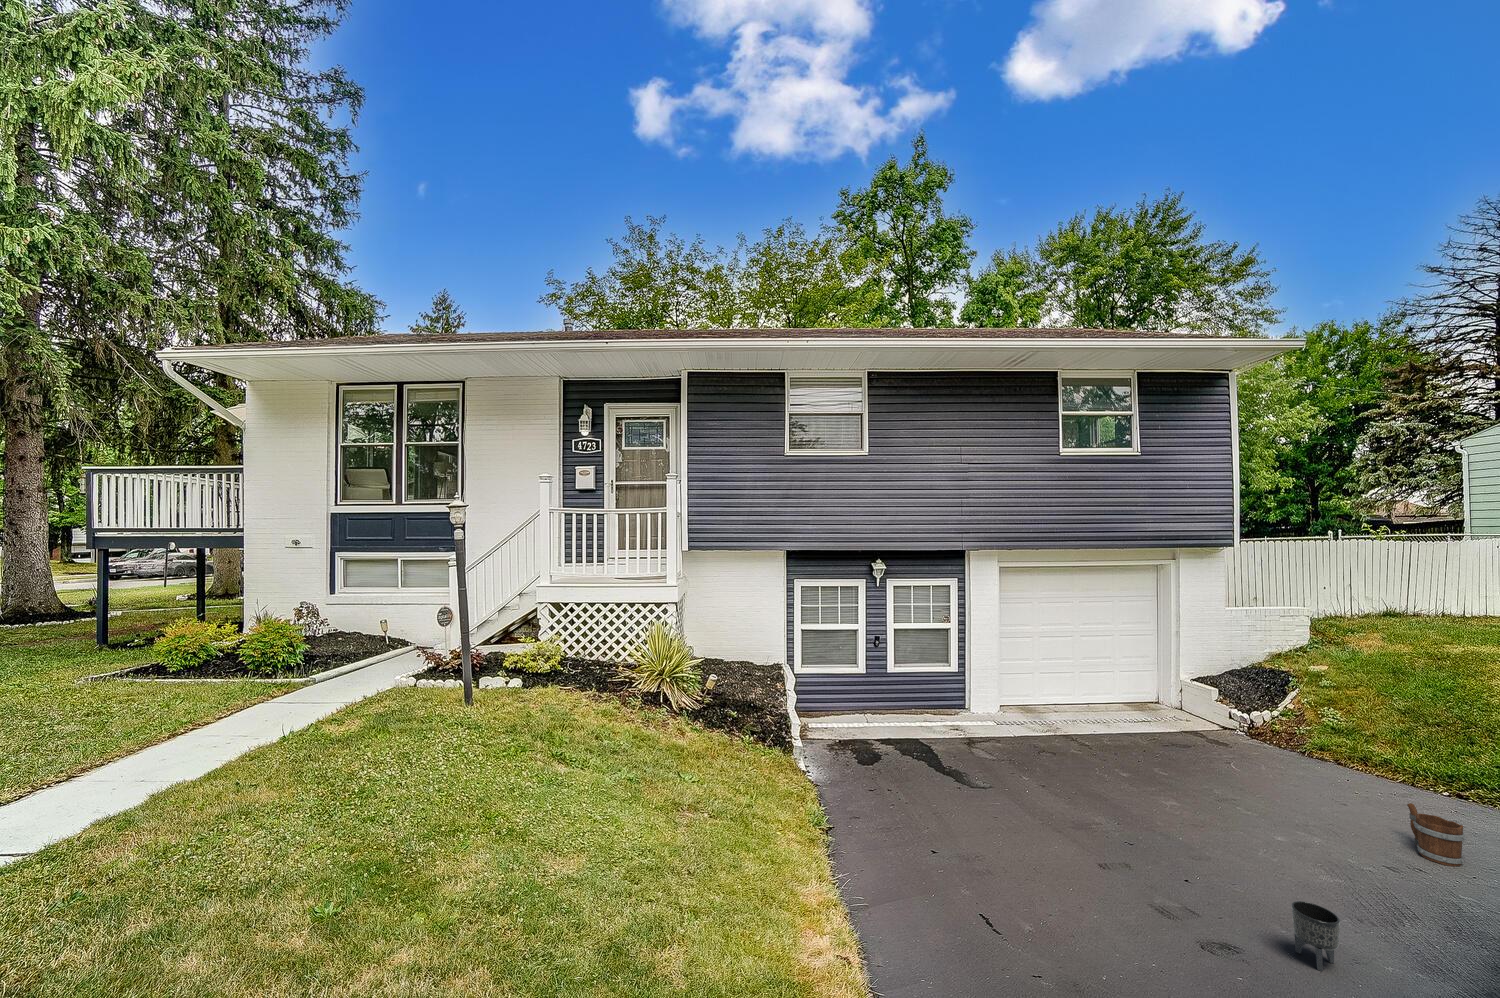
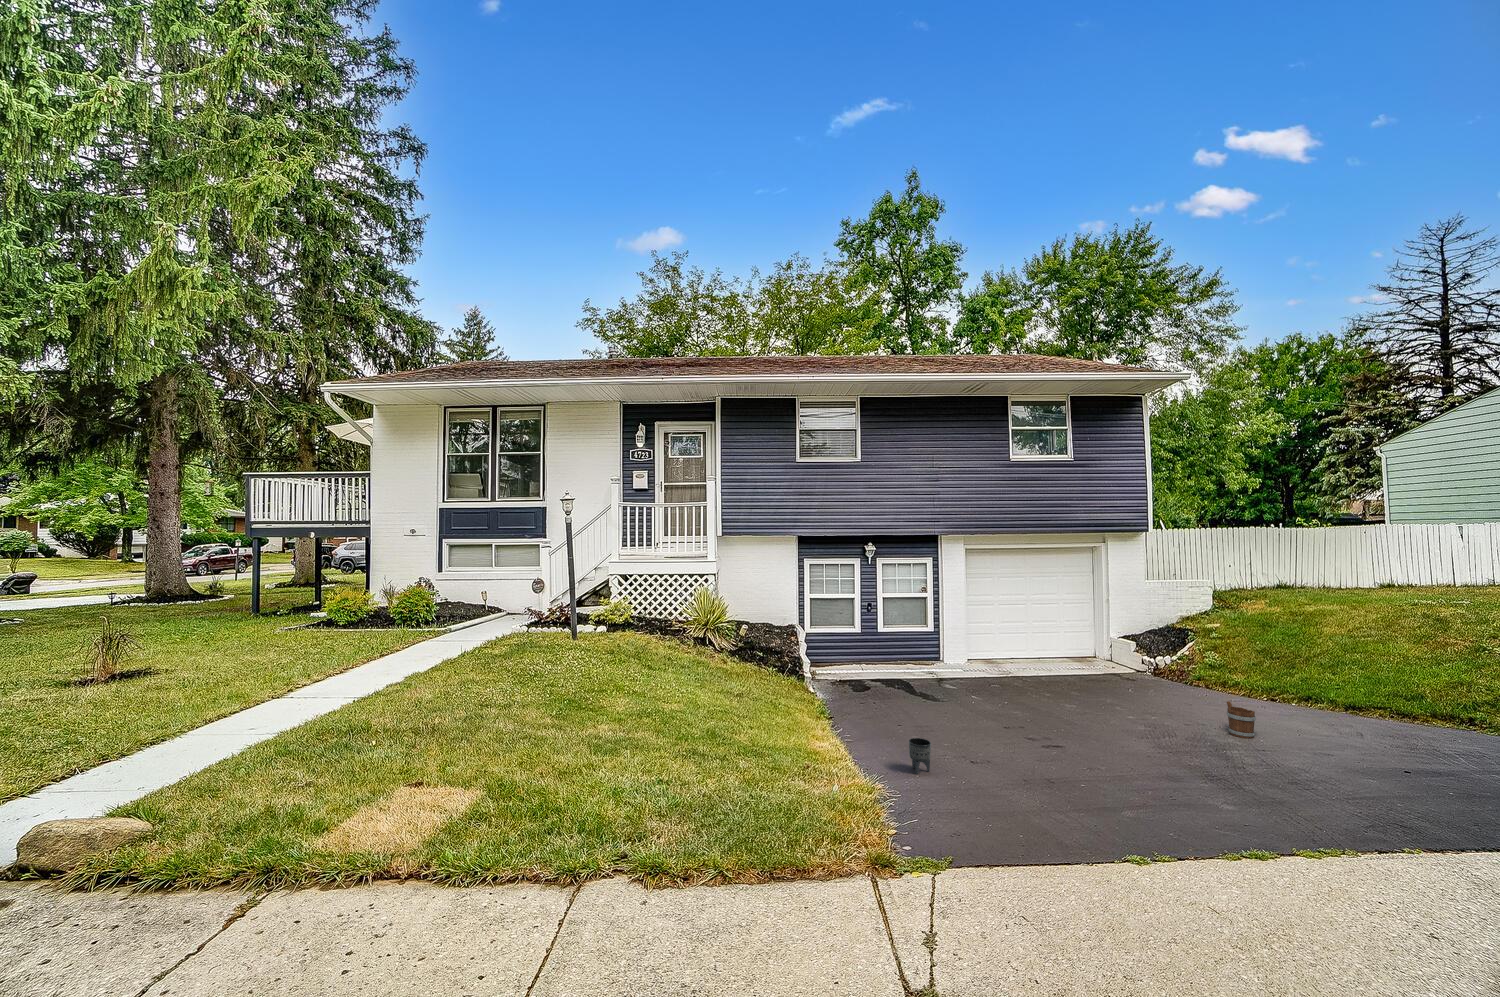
planter: present [1291,901,1340,971] -> present [909,738,931,774]

